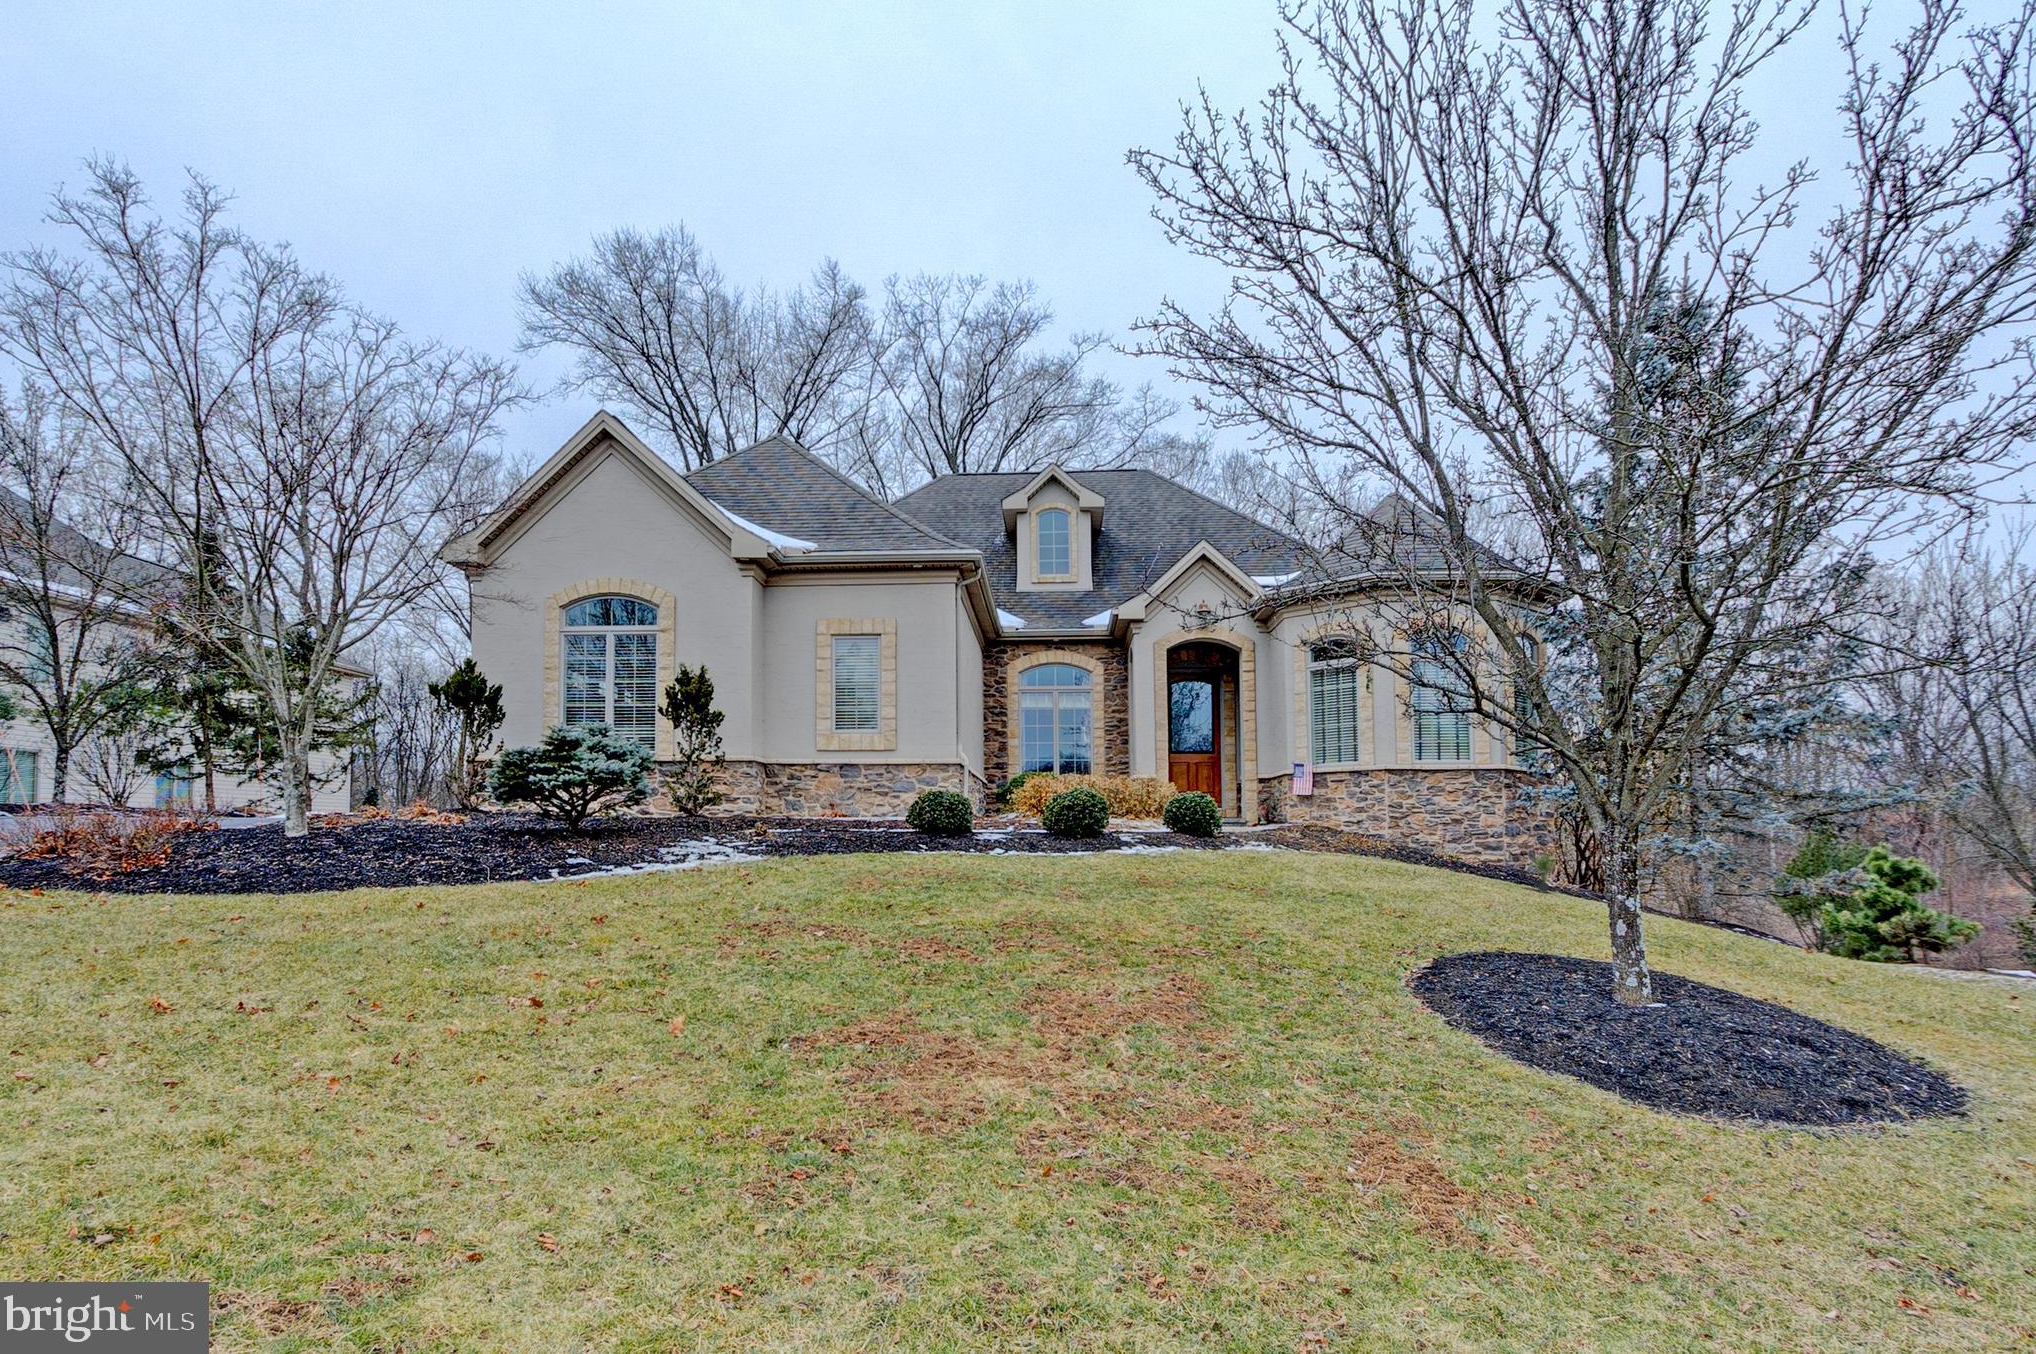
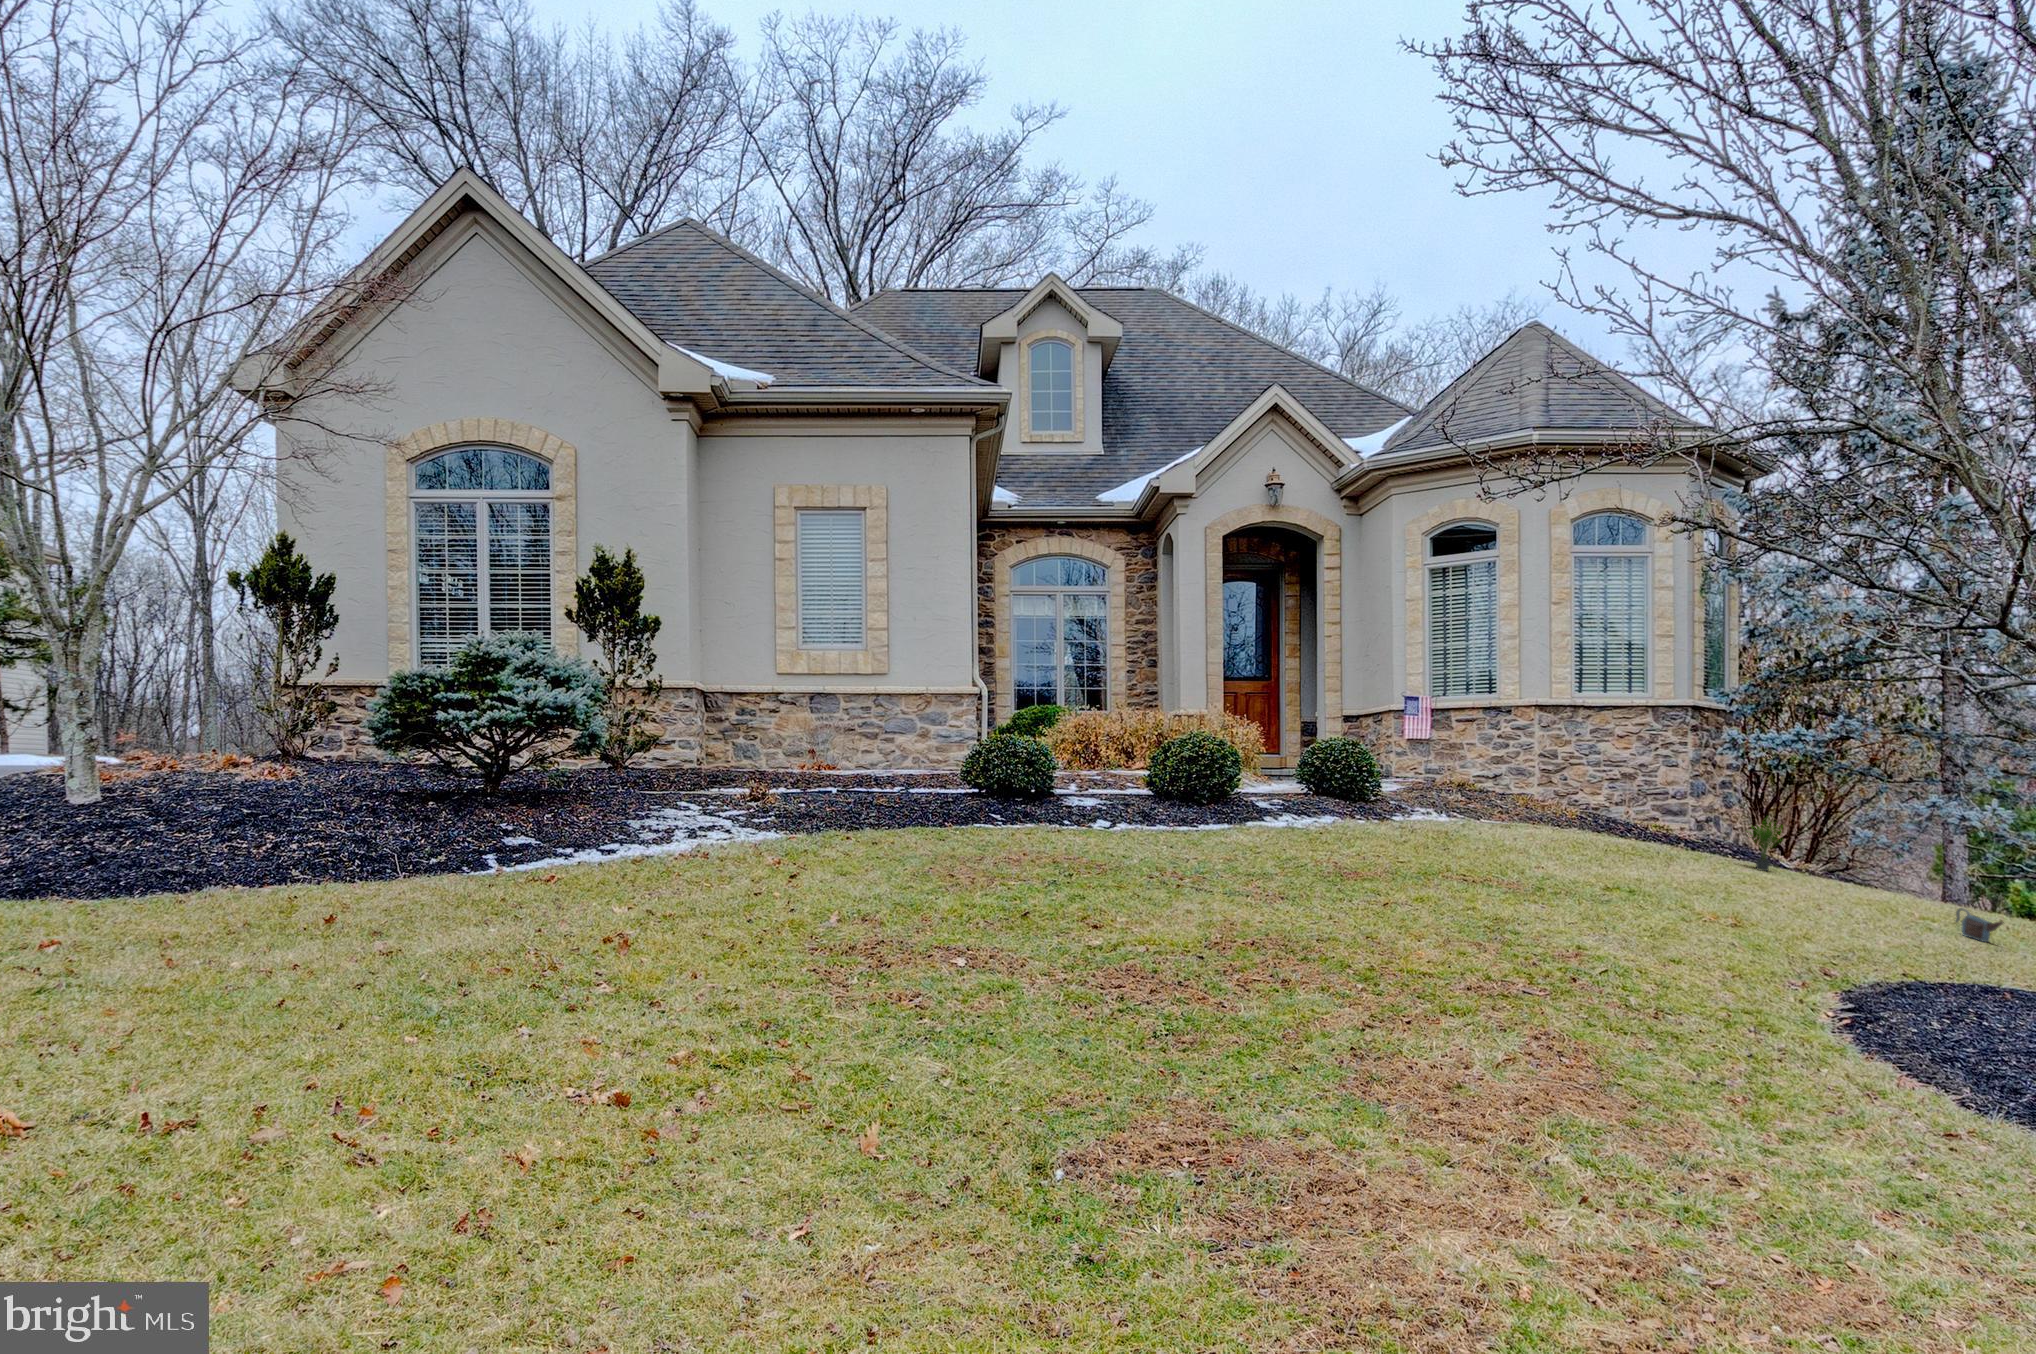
watering can: none [1672,917,1707,944] -> present [1956,908,2004,942]

